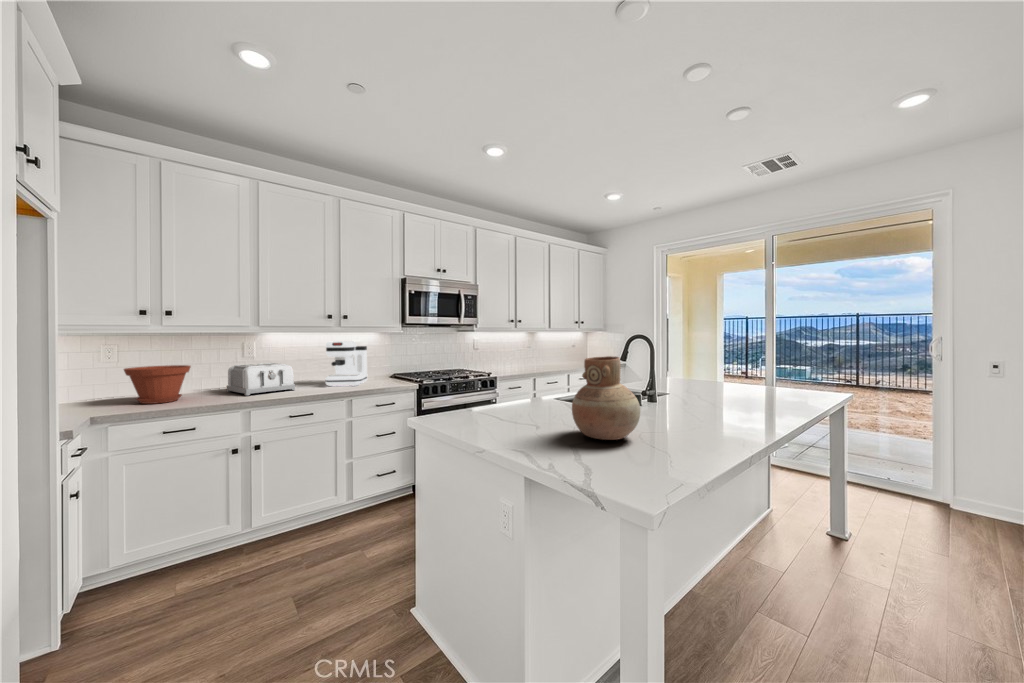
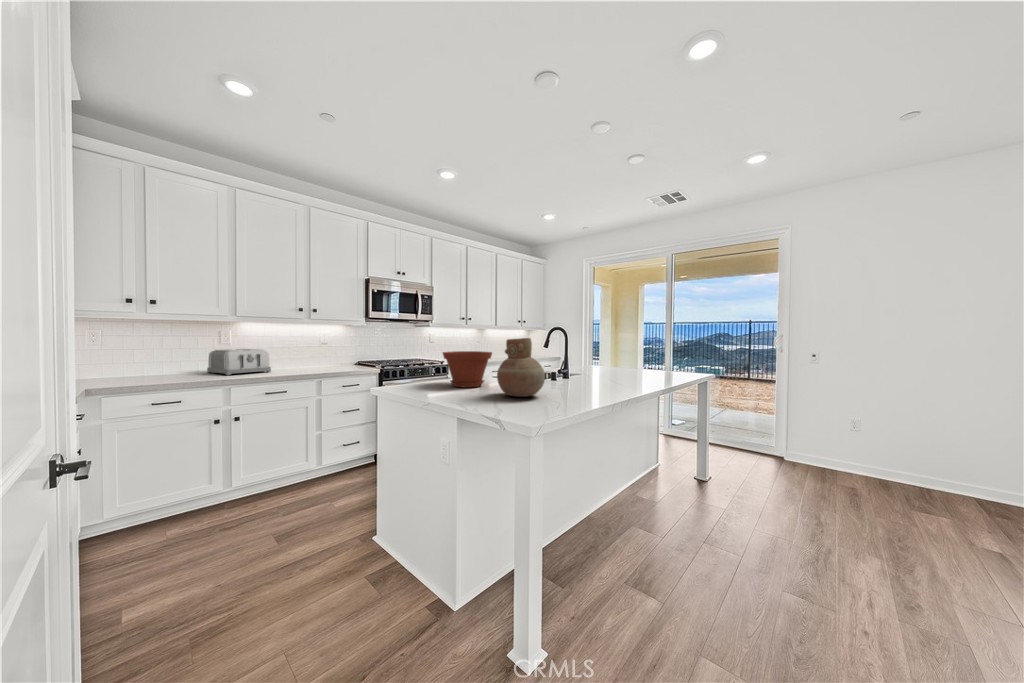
coffee maker: present [326,341,367,386] -> none [298,331,335,370]
plant pot: present [124,365,191,404] -> present [443,351,492,387]

